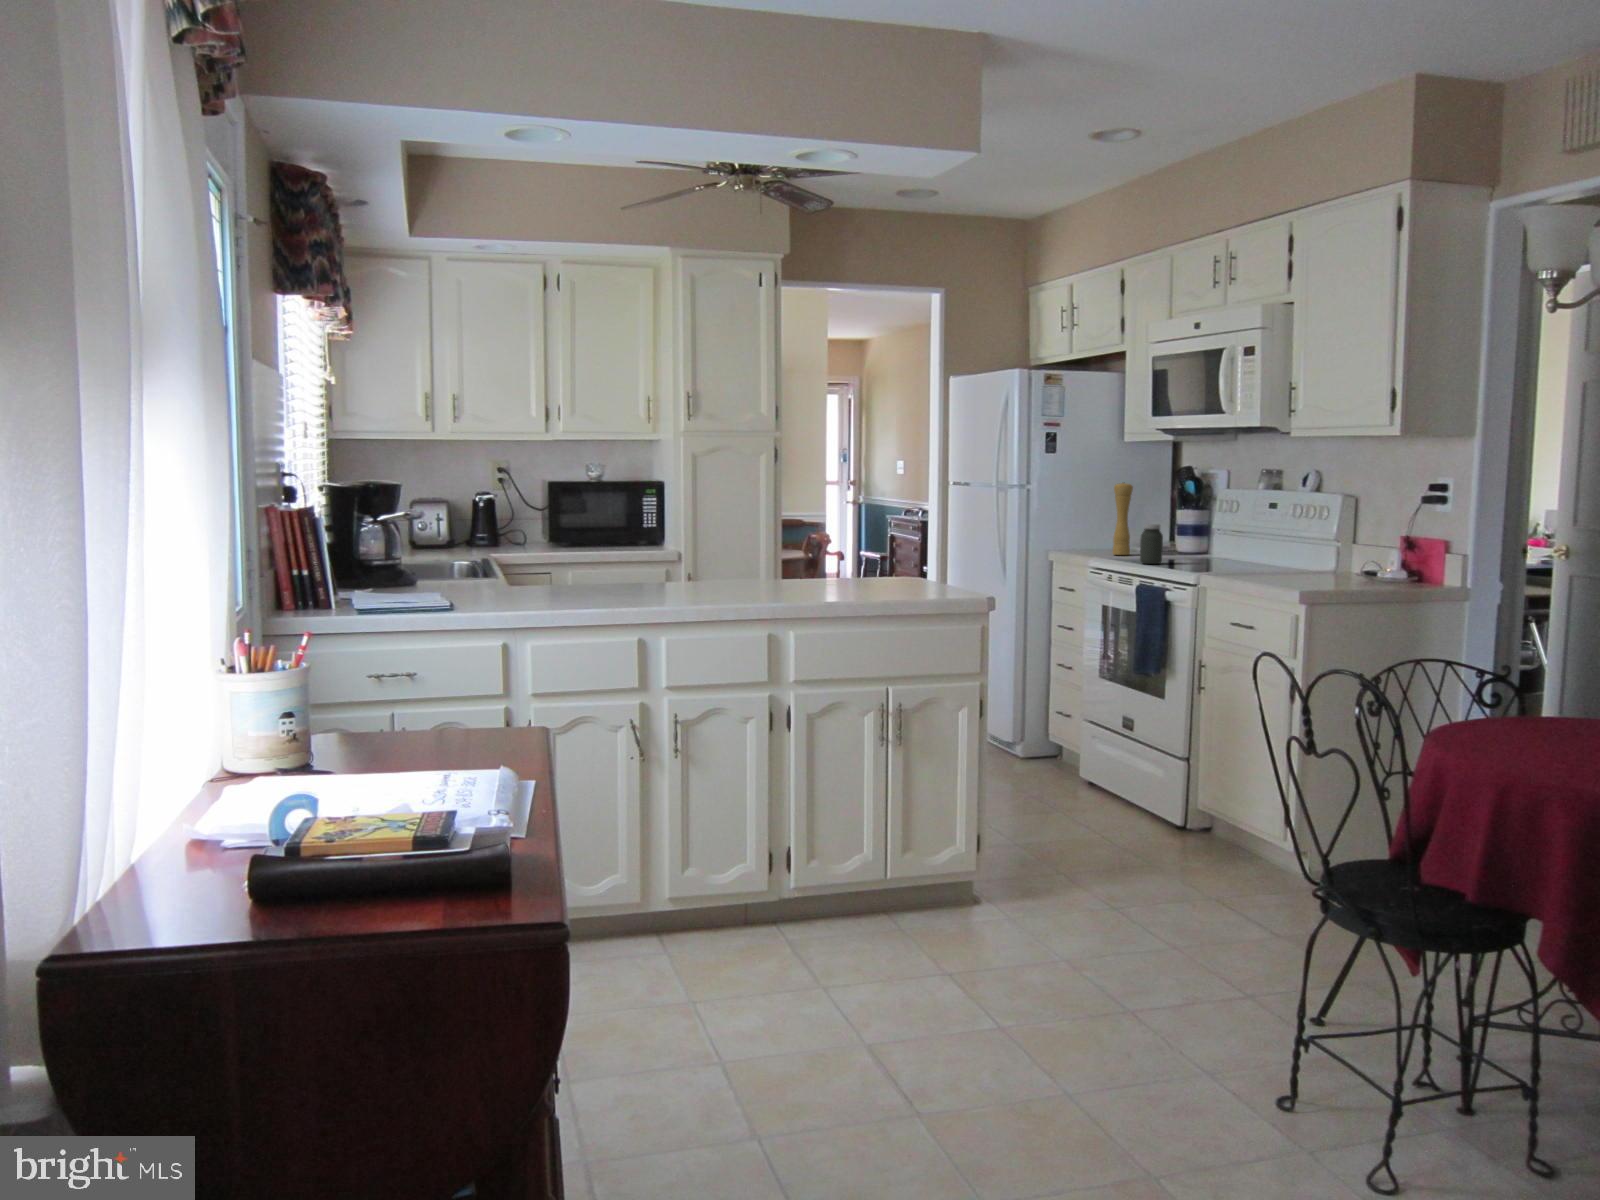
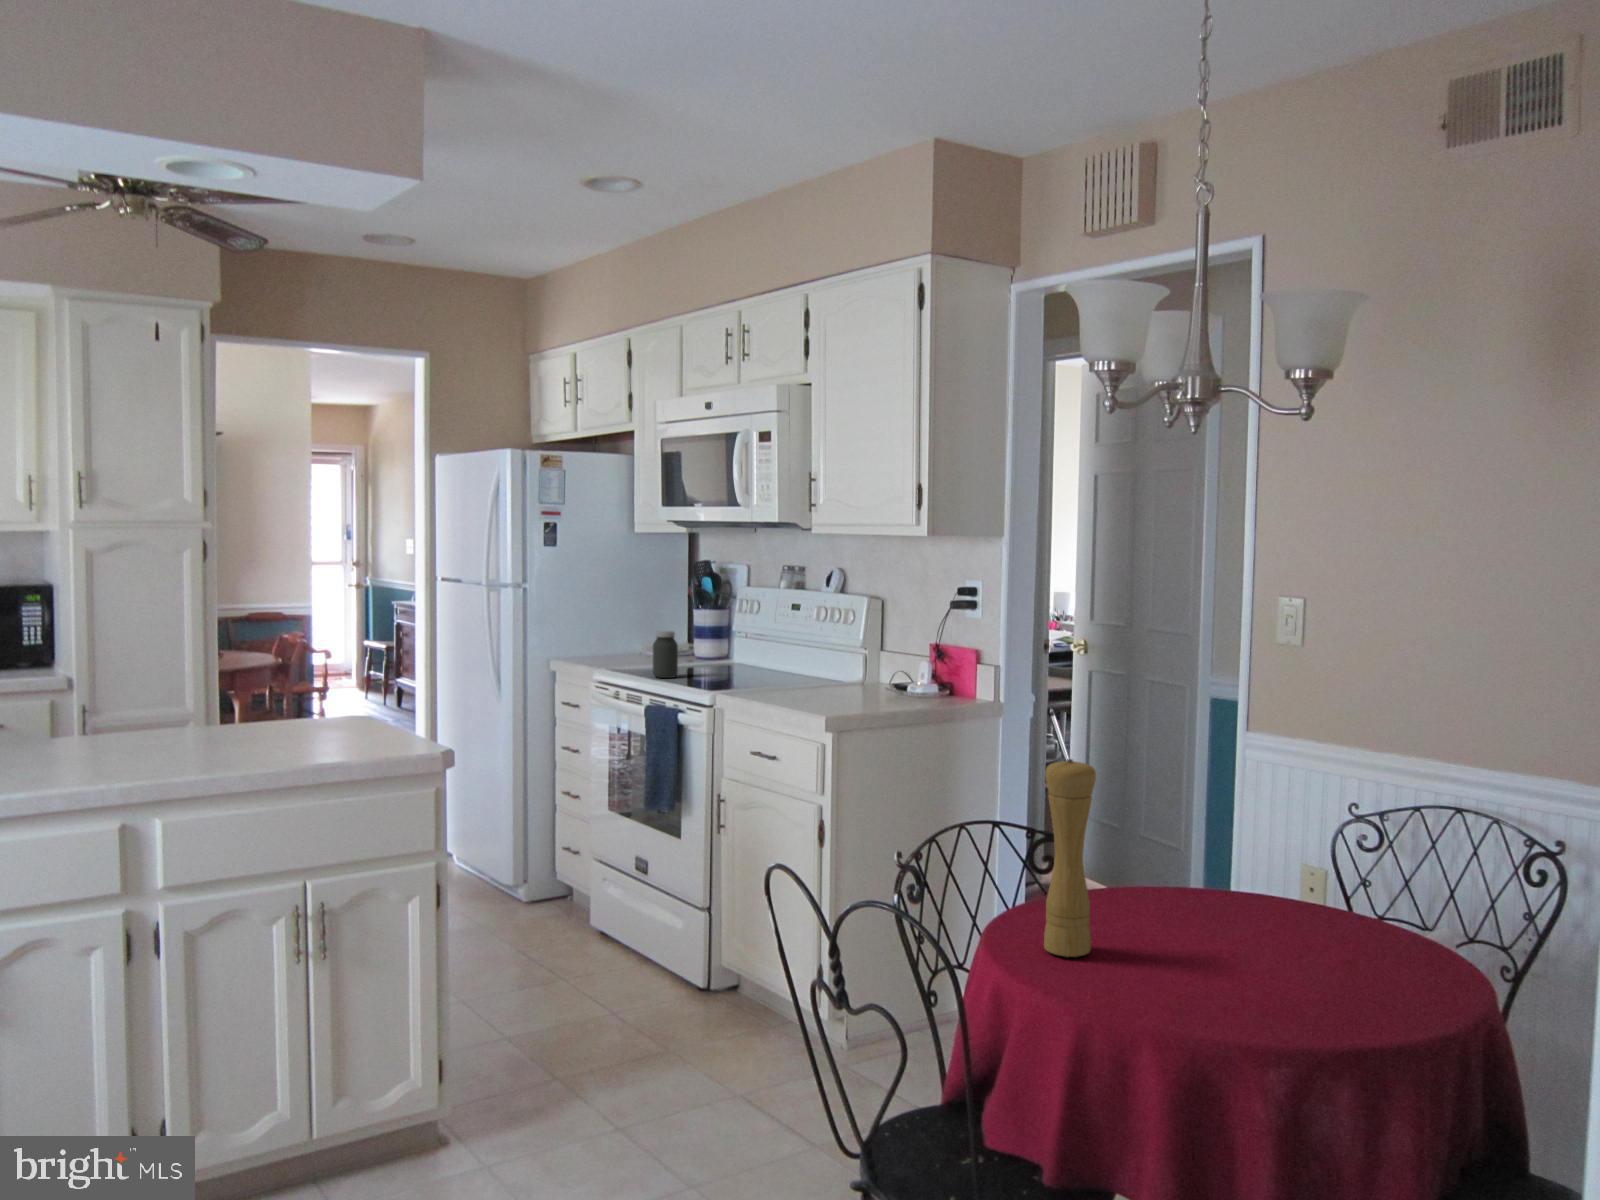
pepper mill: present [1112,483,1133,555] -> present [1044,759,1096,957]

